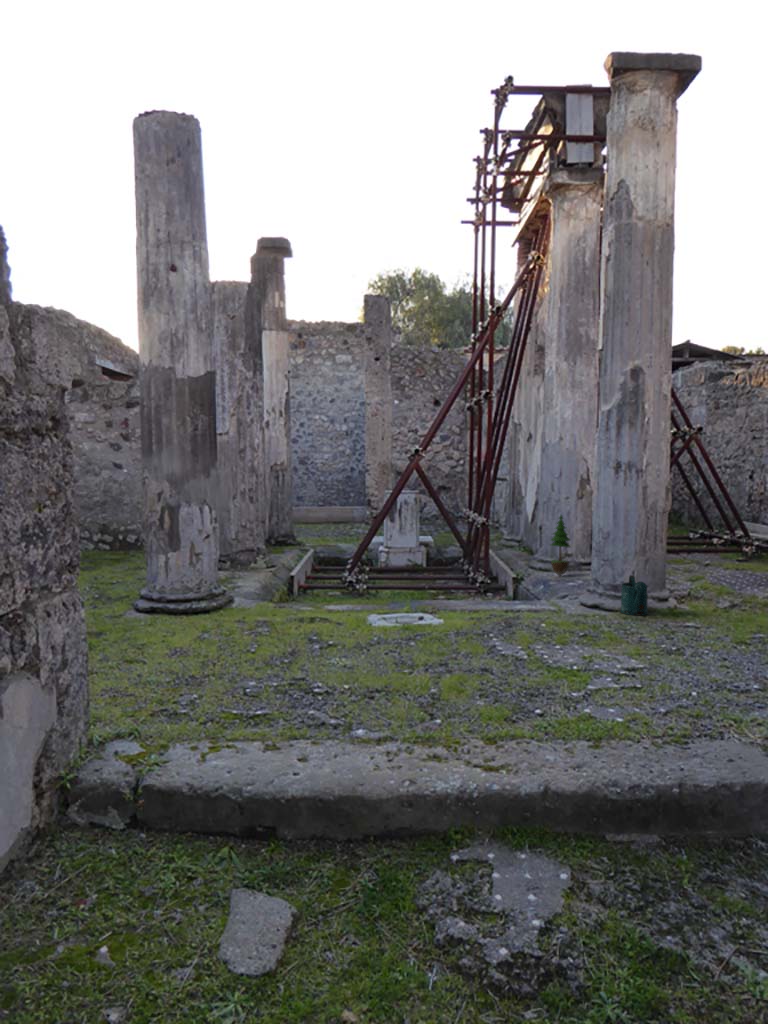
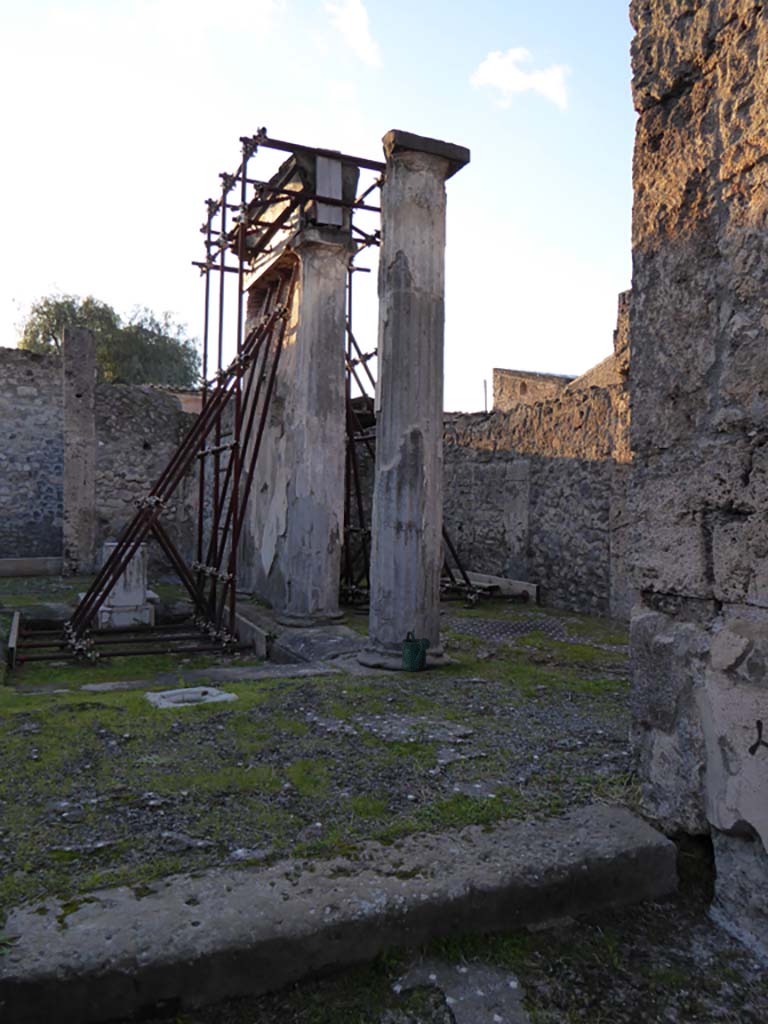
potted tree: present [551,515,570,576] -> none [306,568,329,633]

